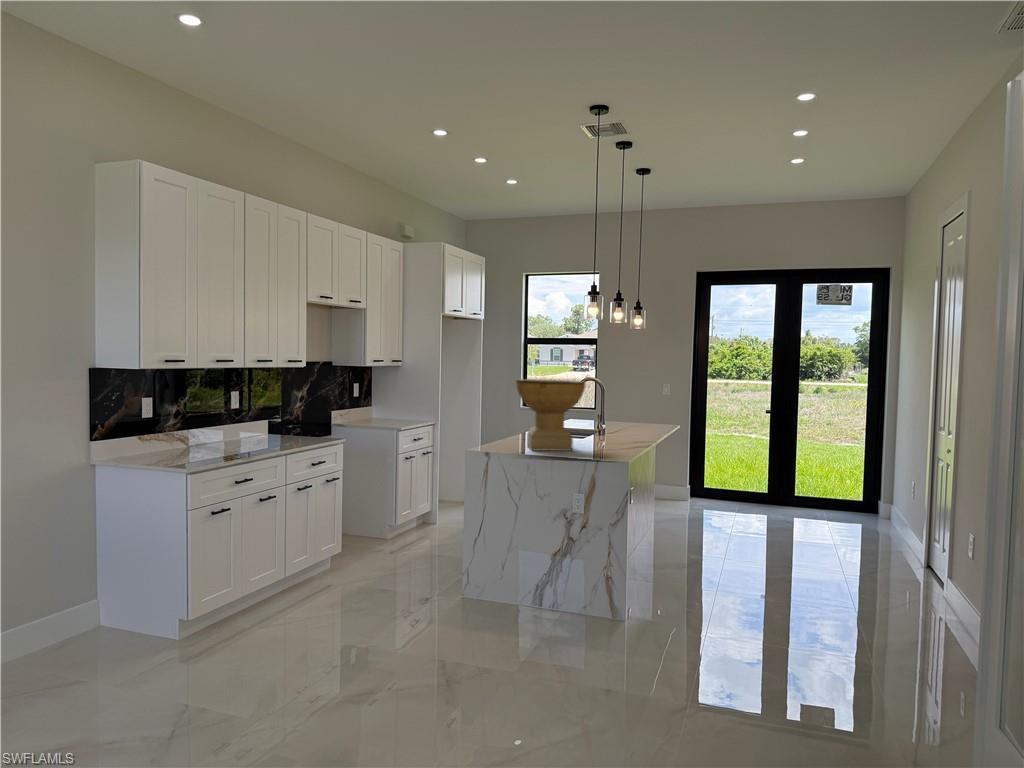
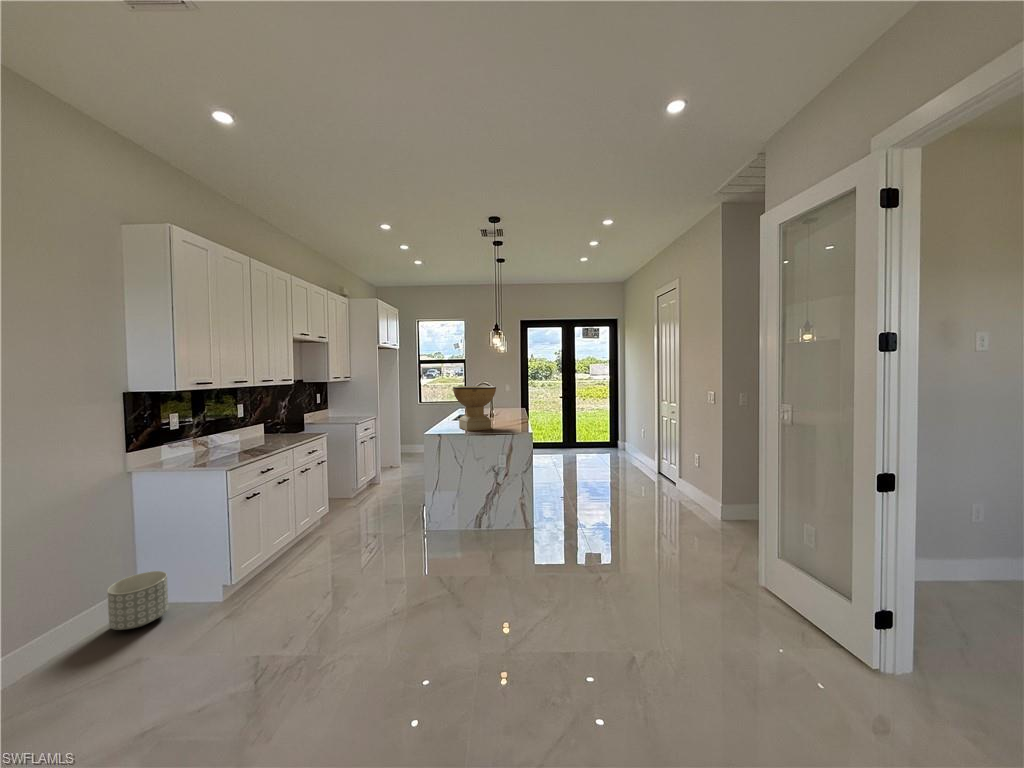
planter: none [48,588,111,652] -> present [107,571,168,630]

